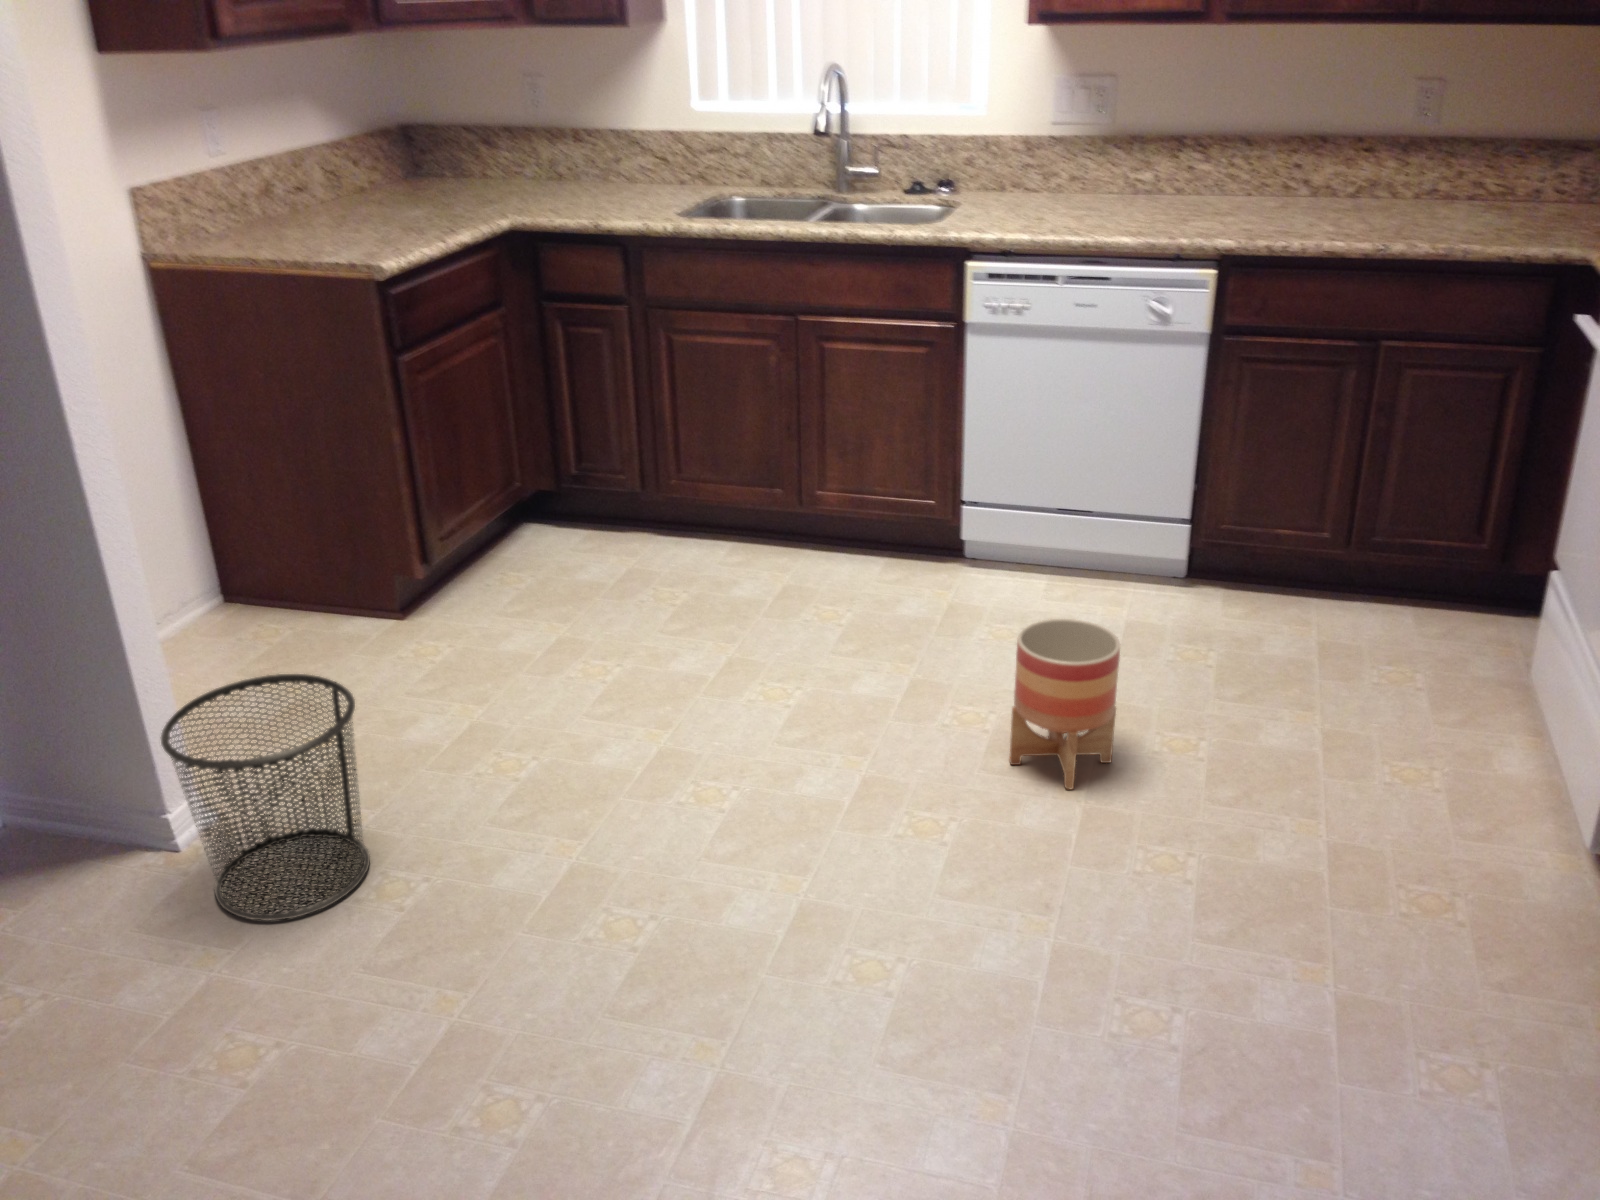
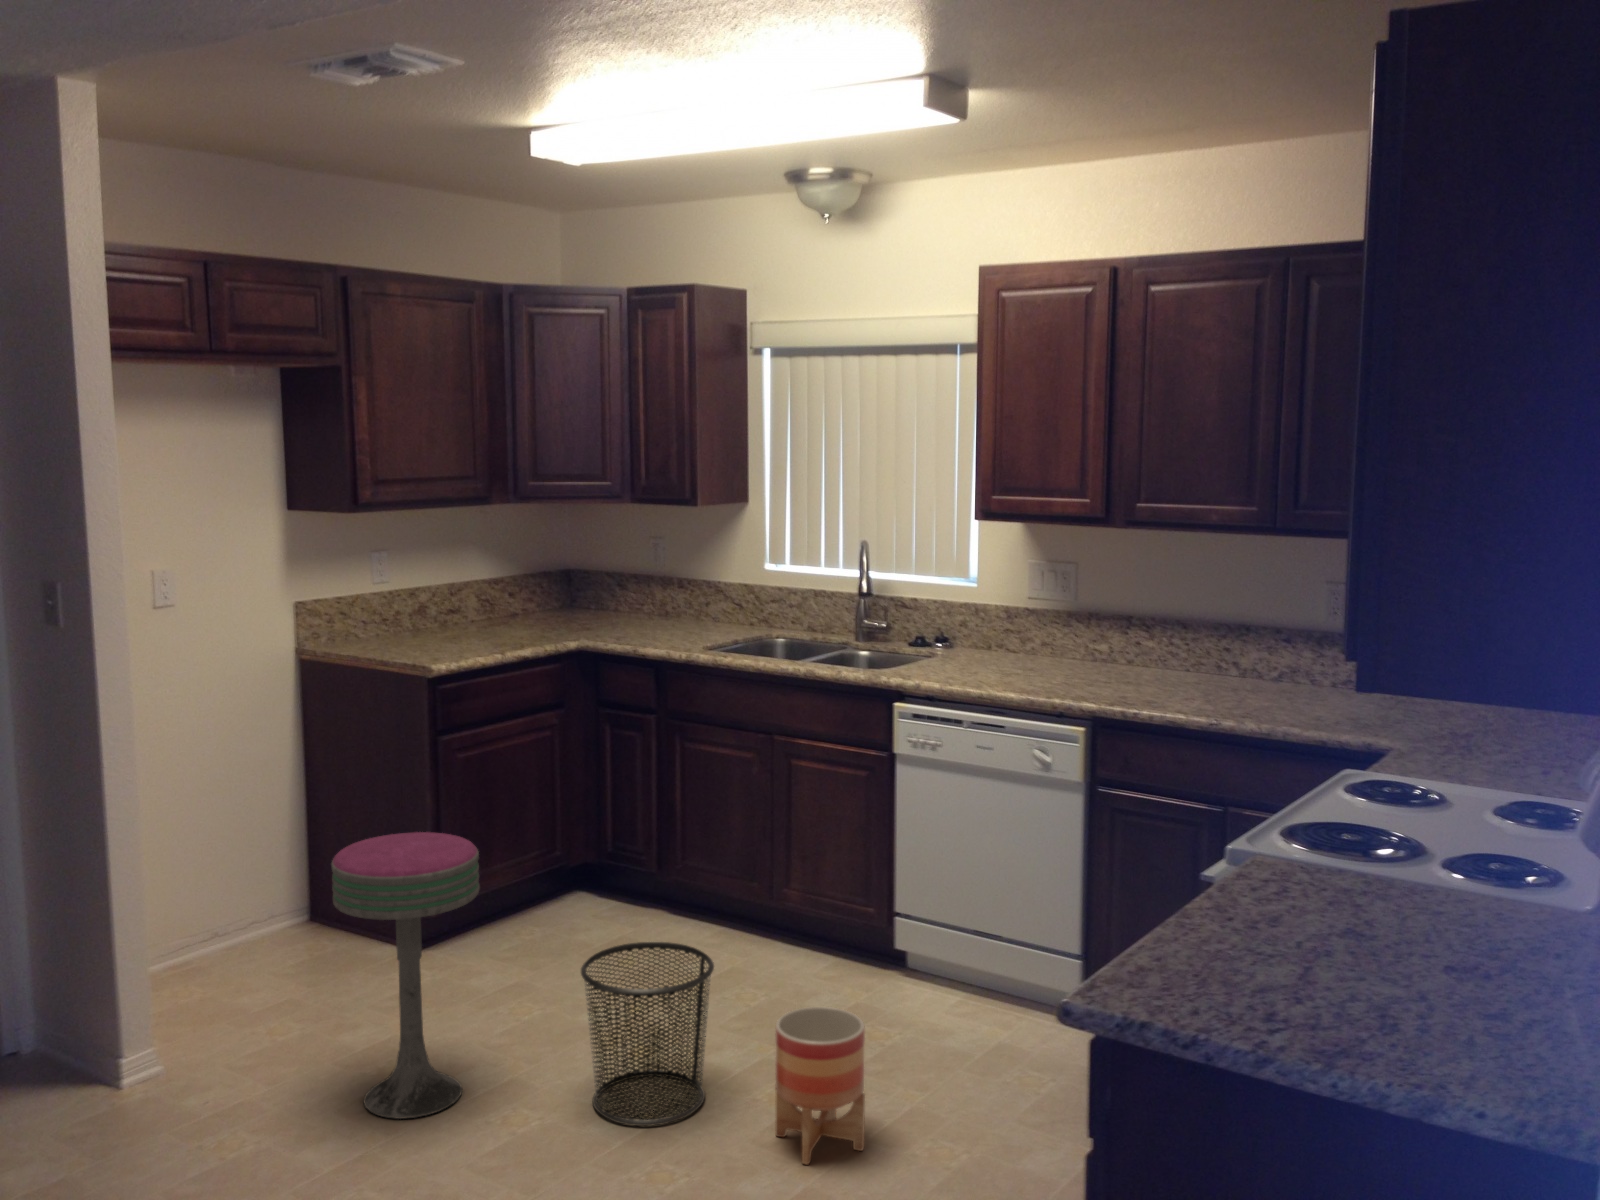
bar stool: none [439,485,633,836] -> present [332,832,480,1119]
waste bin: present [161,674,370,921] -> present [581,942,714,1126]

